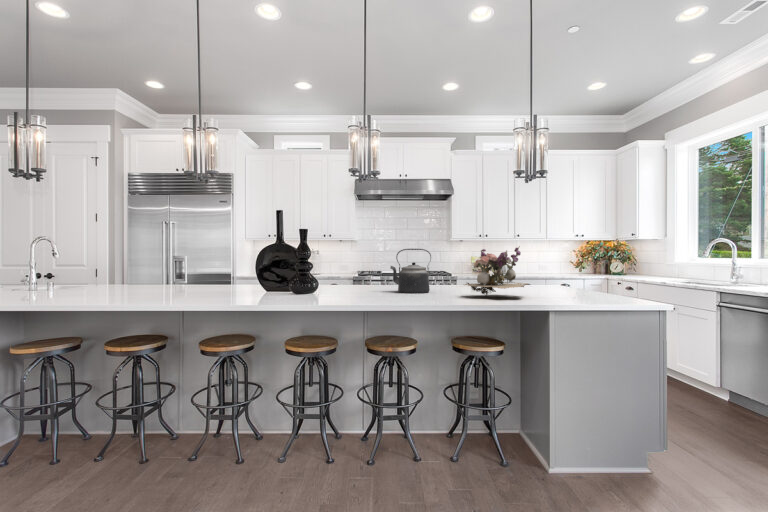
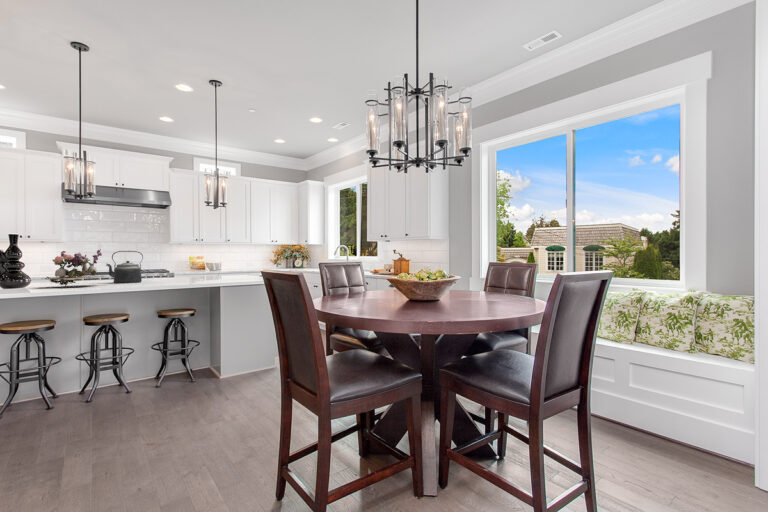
flower arrangement: present [465,246,526,296] -> present [44,249,102,286]

